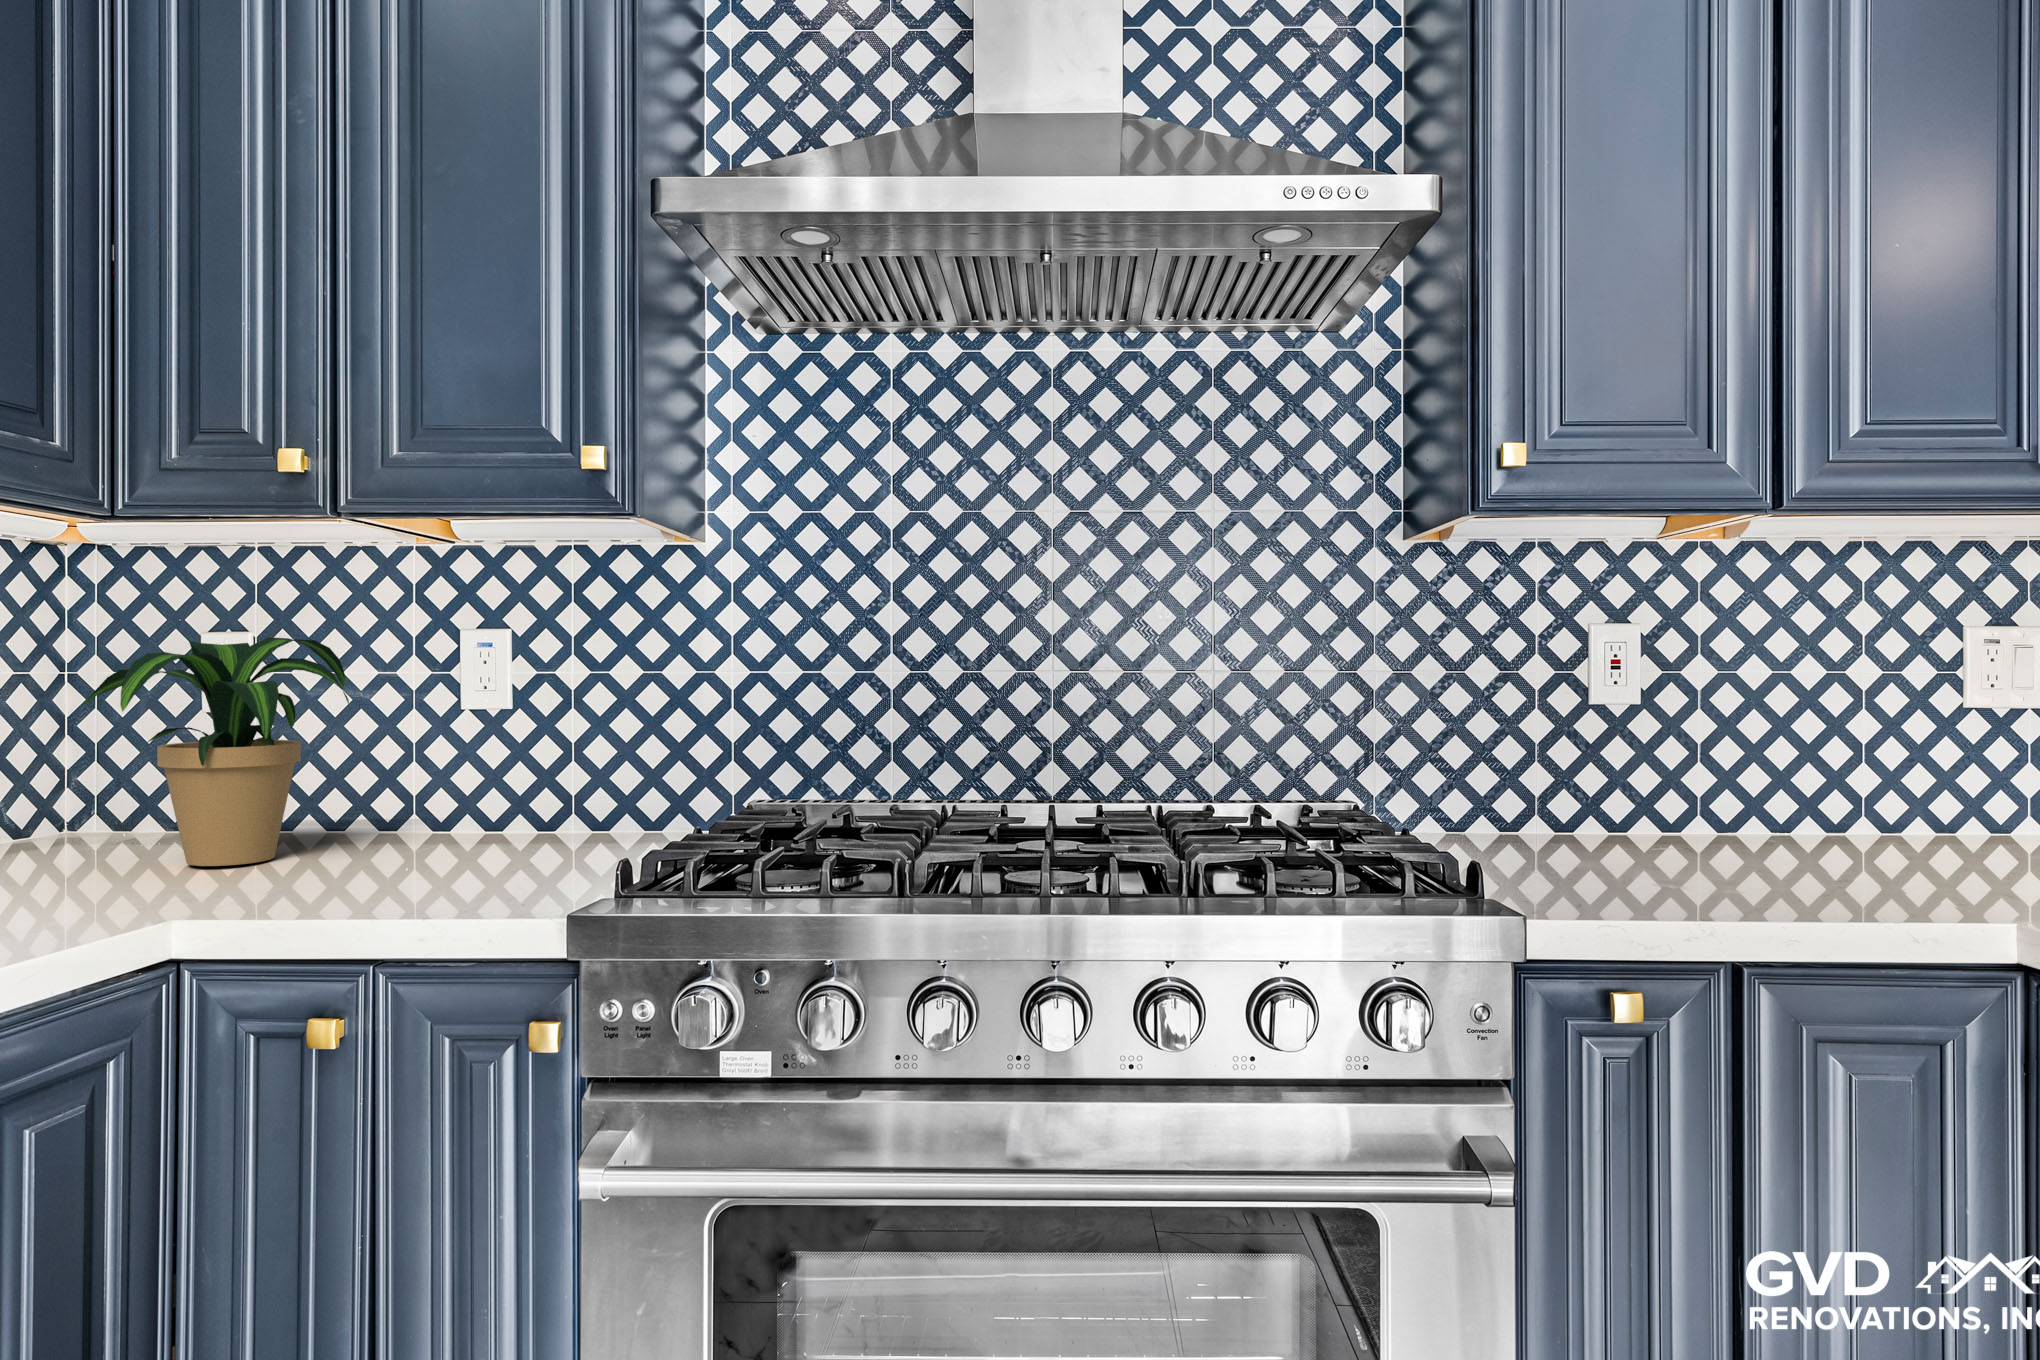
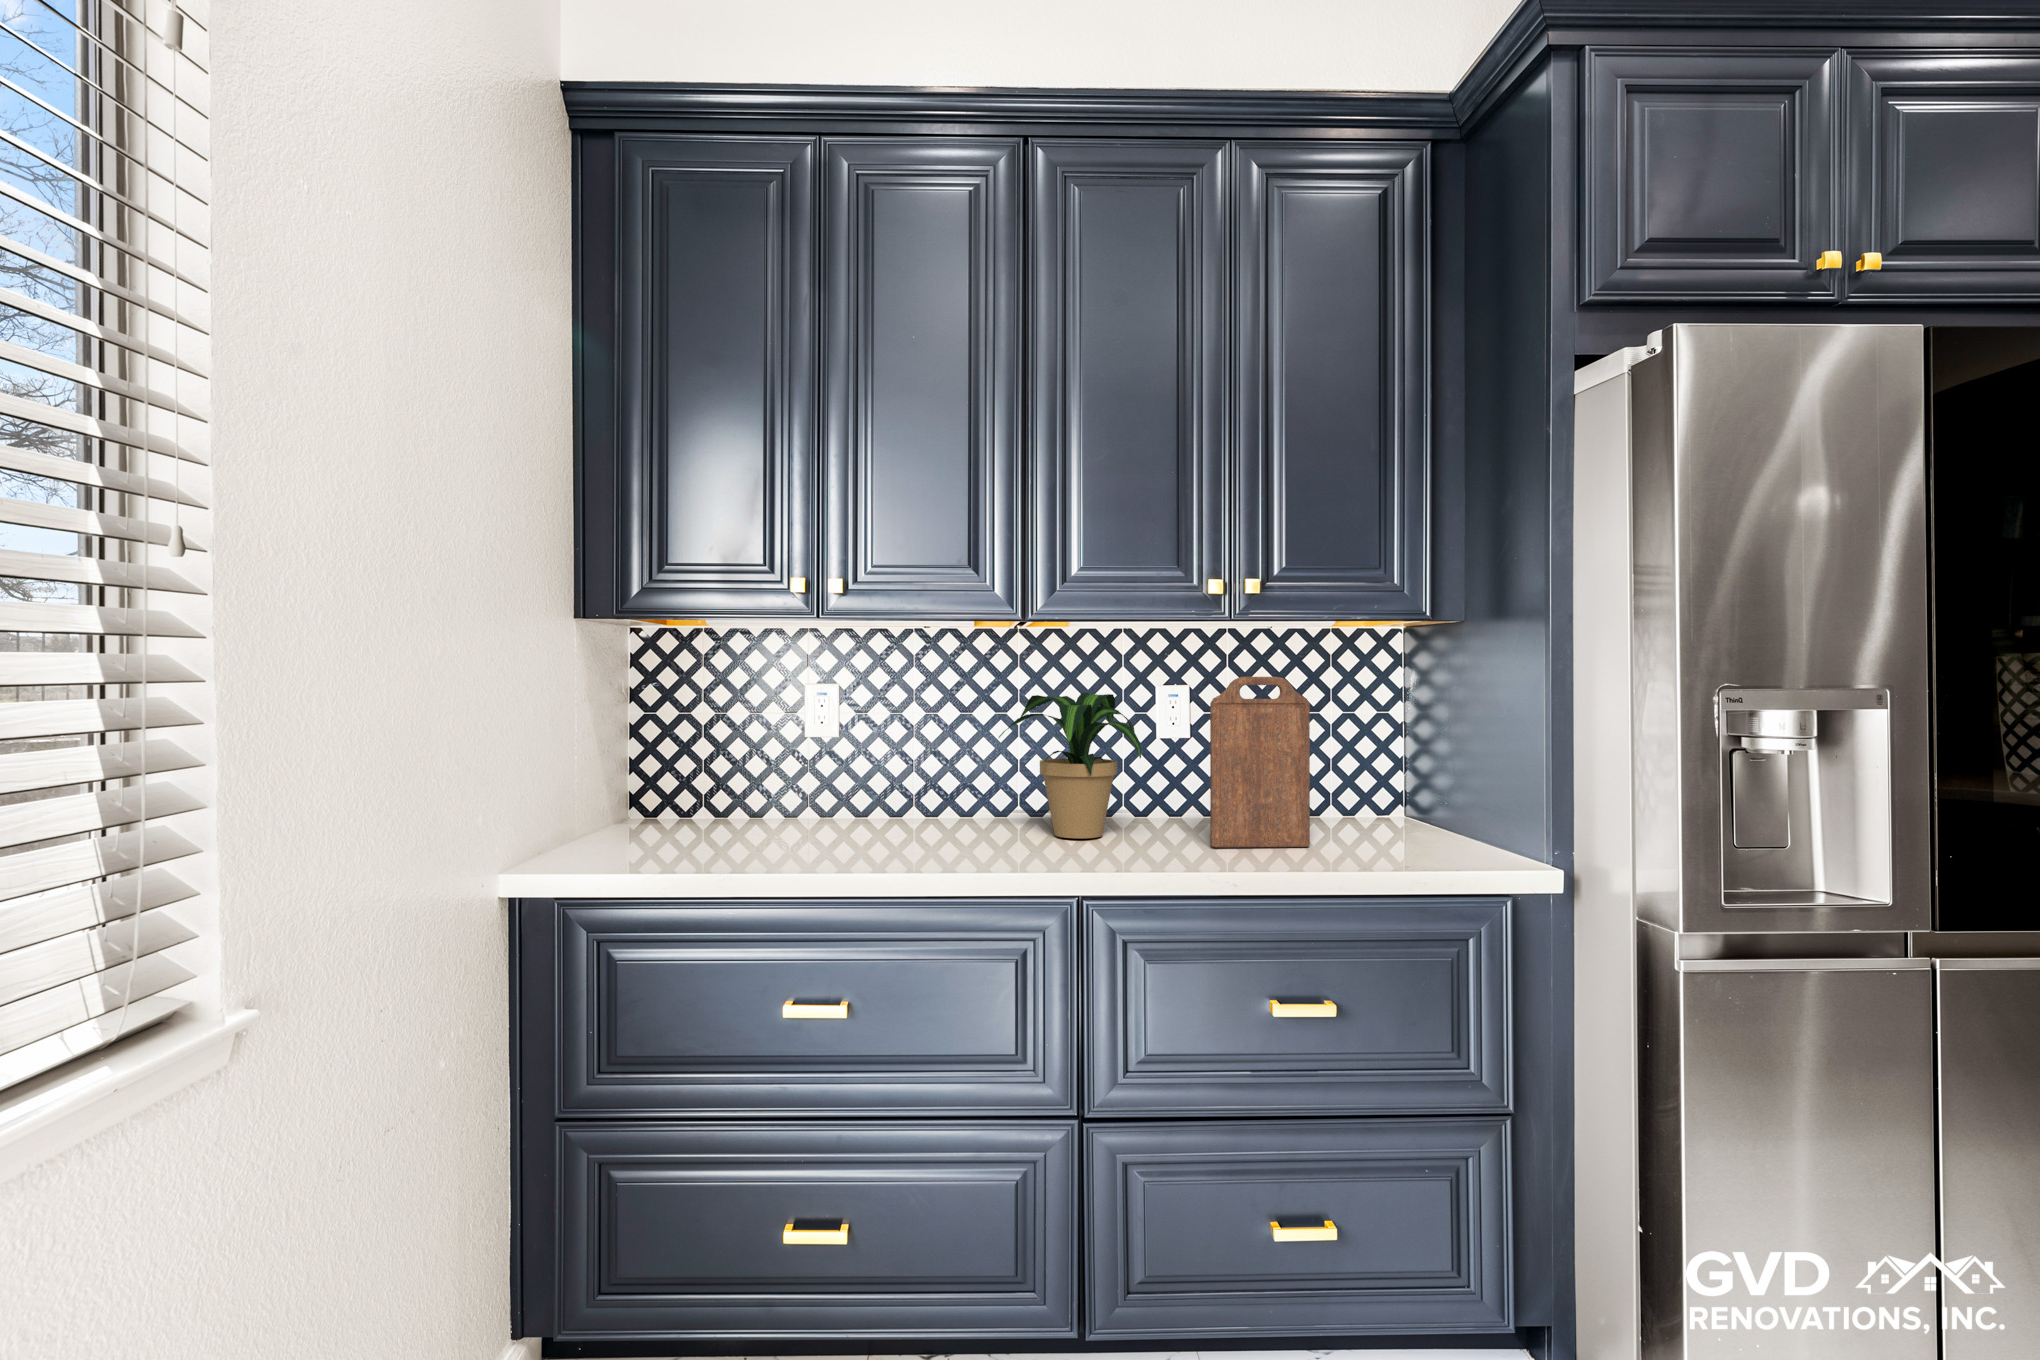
cutting board: none [373,607,538,880] -> present [1210,677,1310,847]

